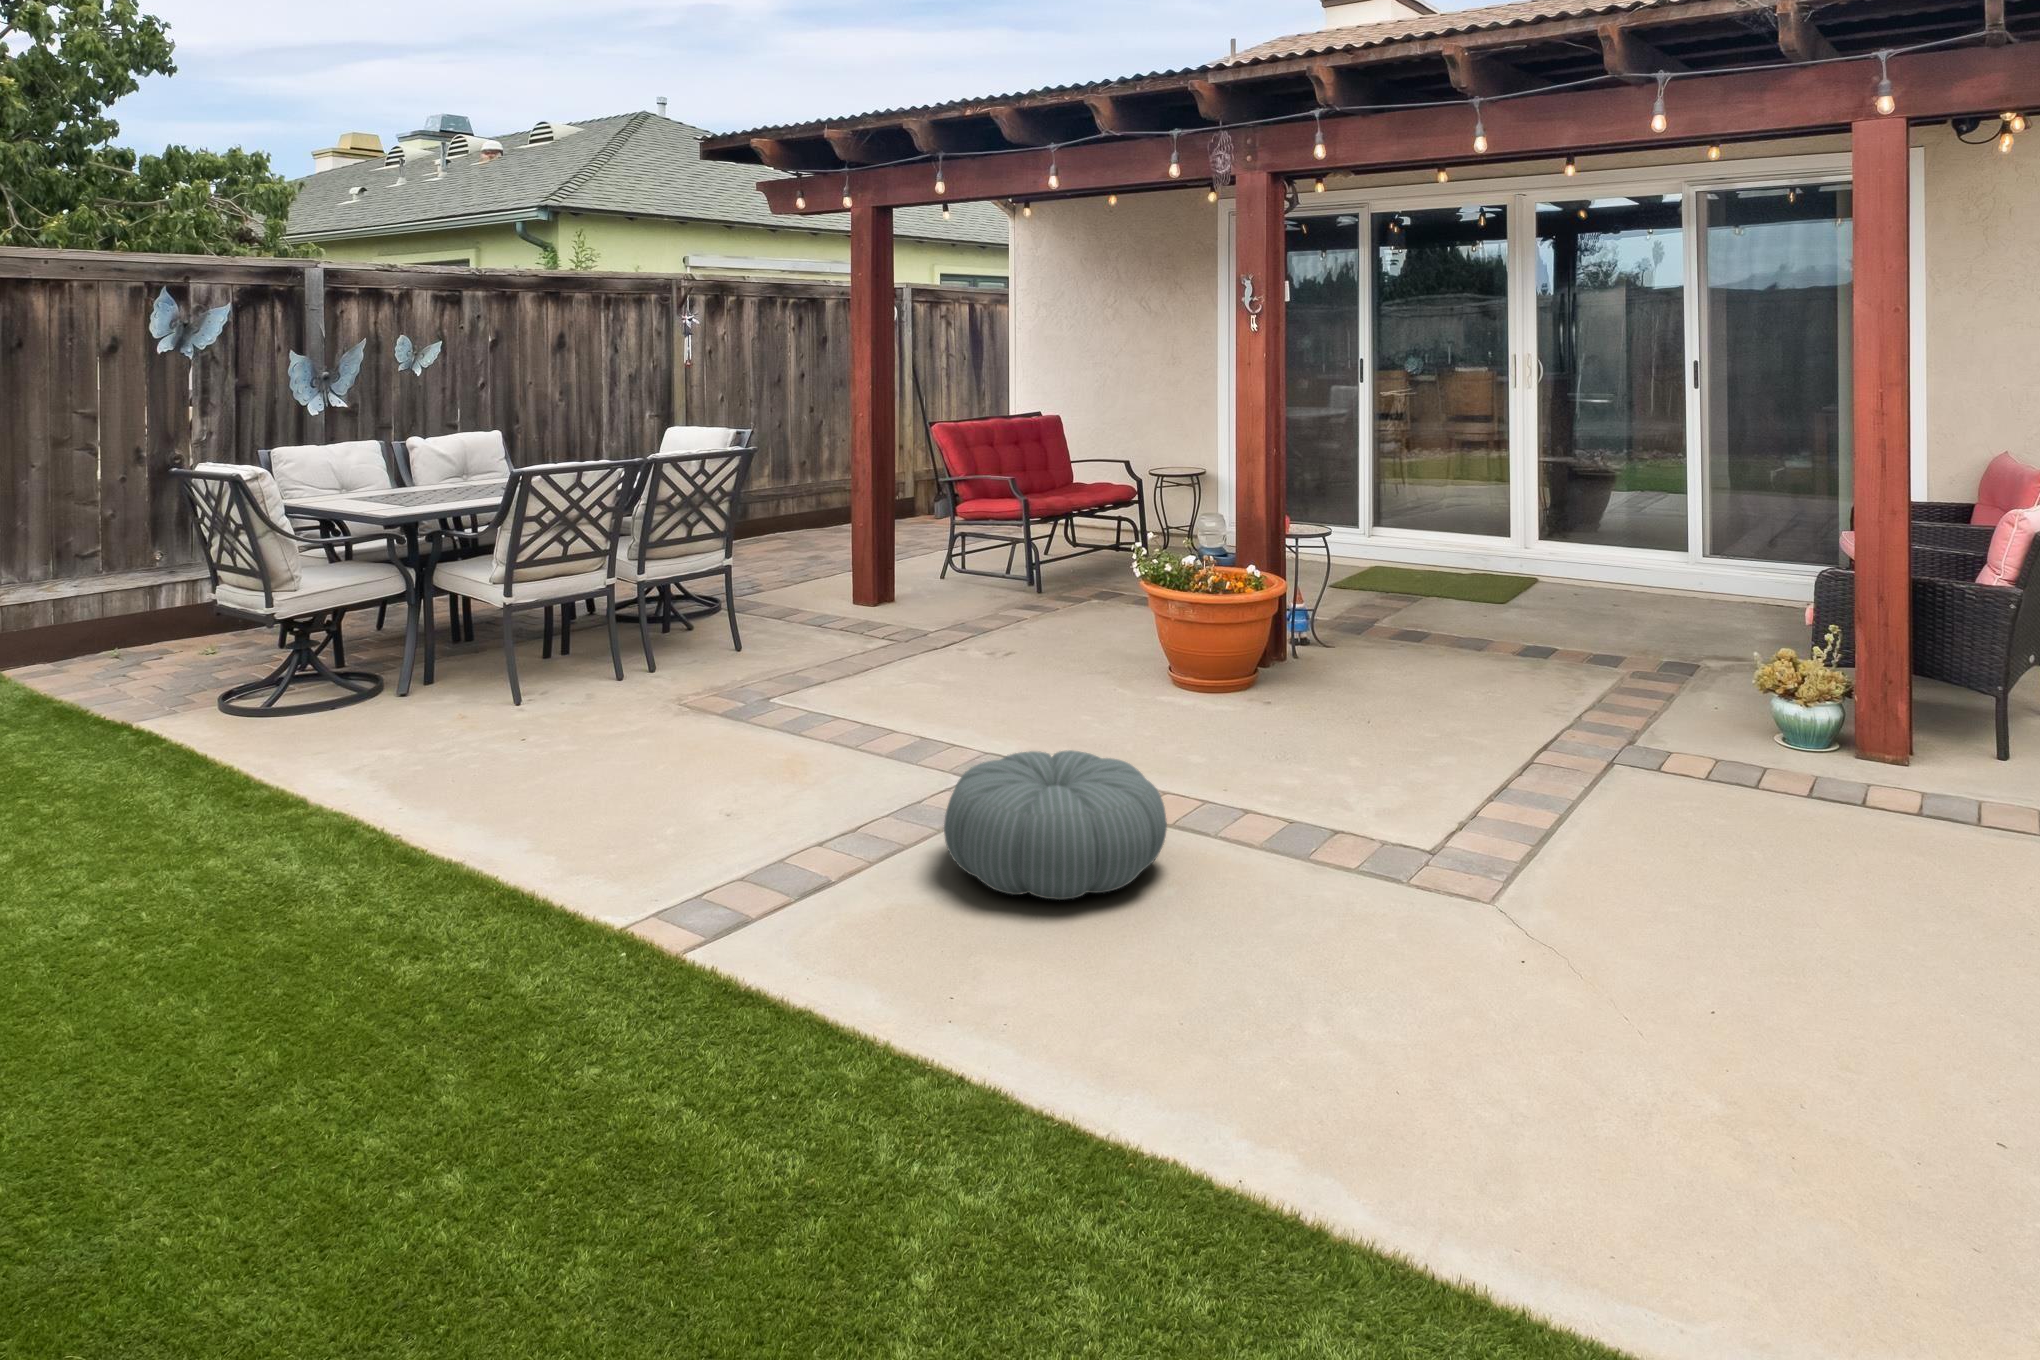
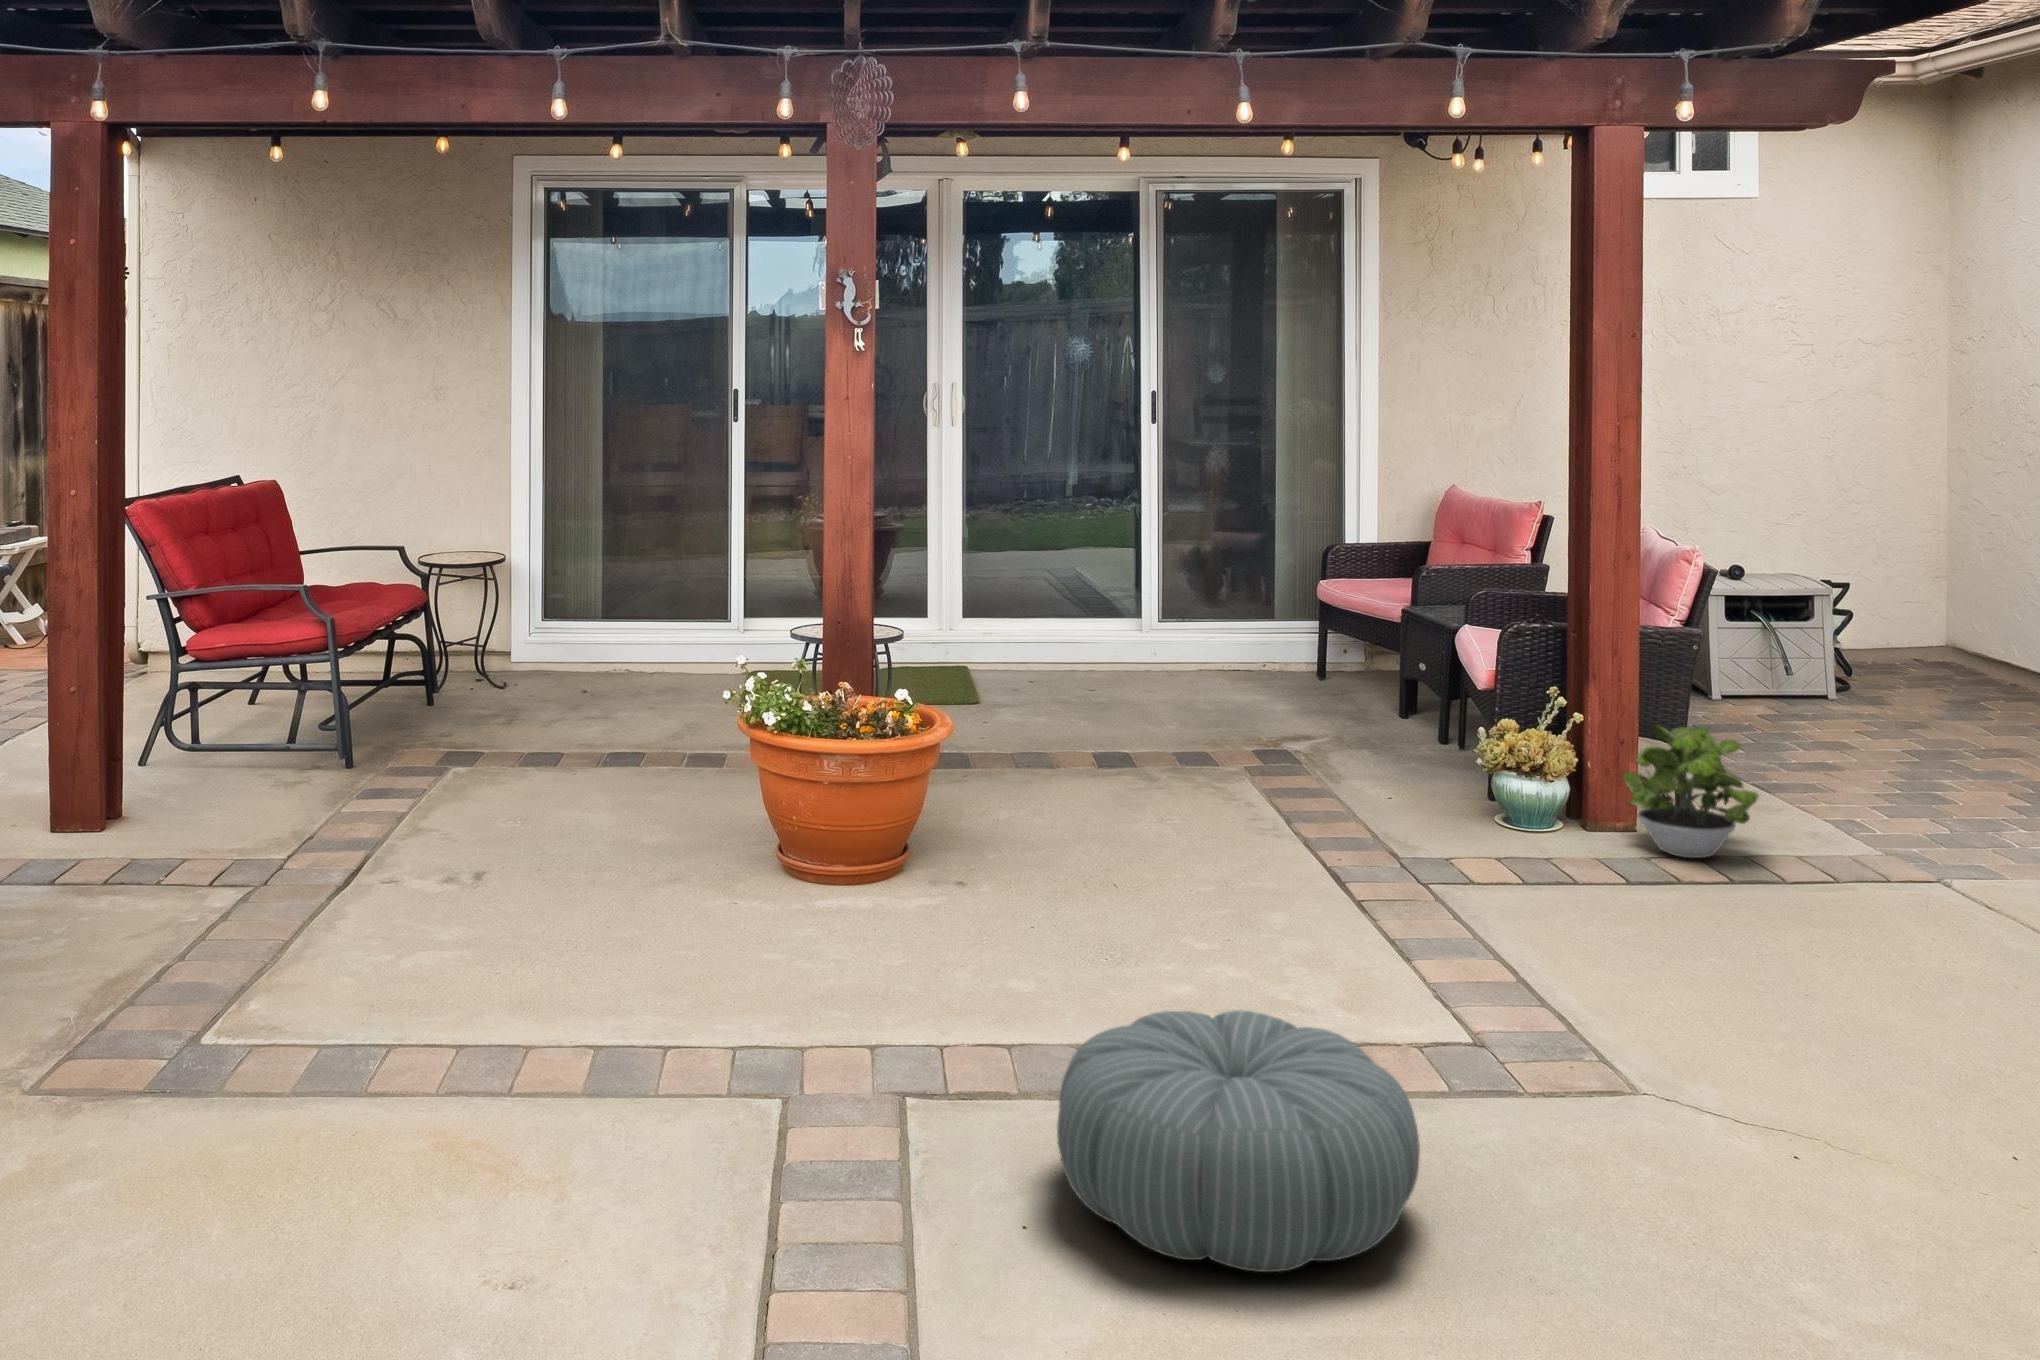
potted plant: none [1827,665,1954,788] -> present [1623,725,1759,858]

